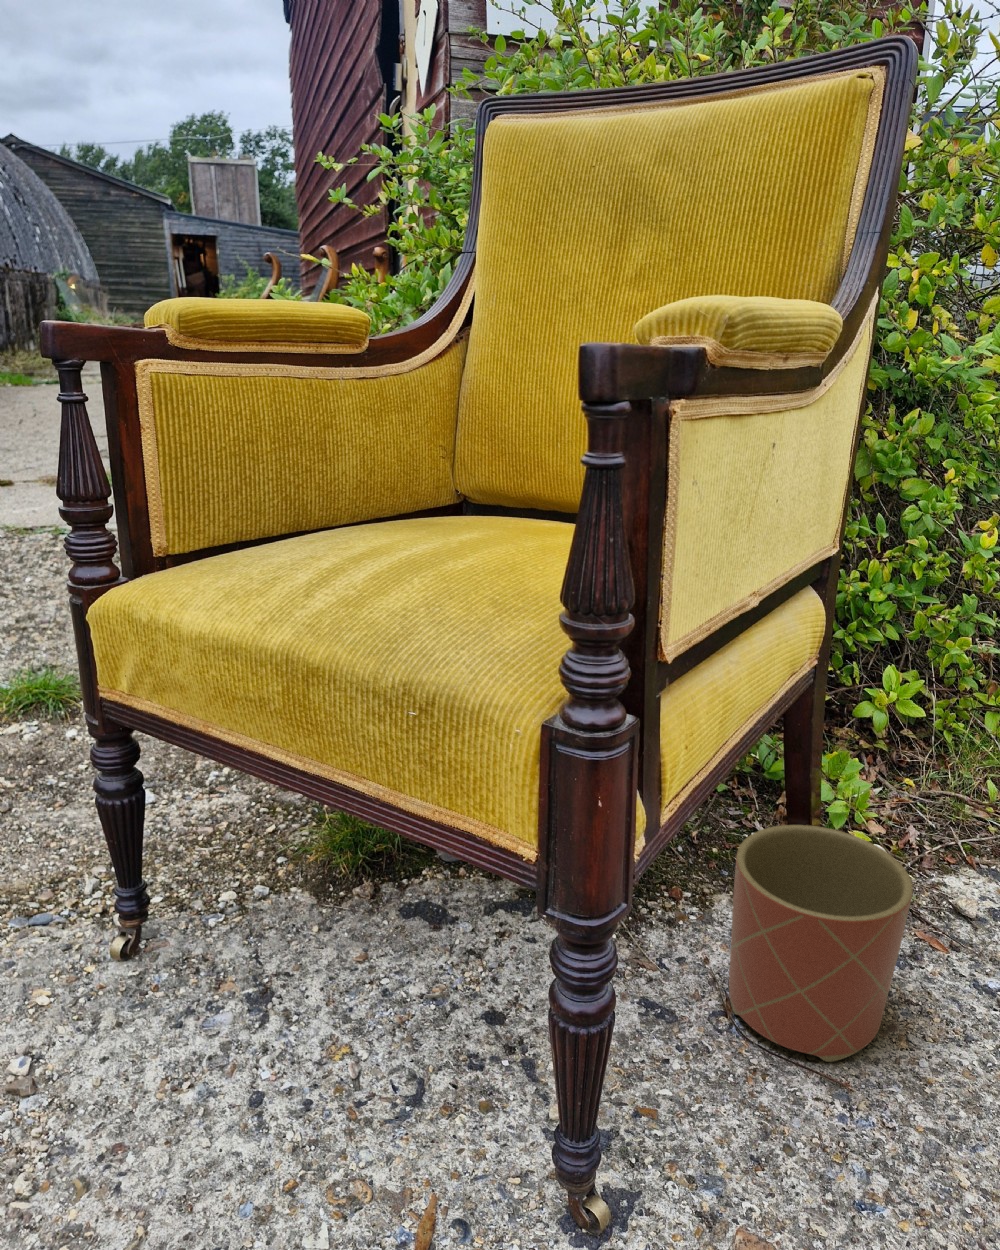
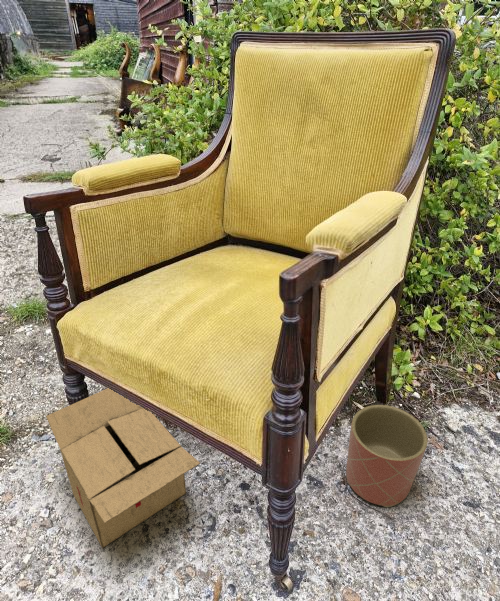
cardboard box: none [47,762,391,1138] -> present [46,388,200,548]

